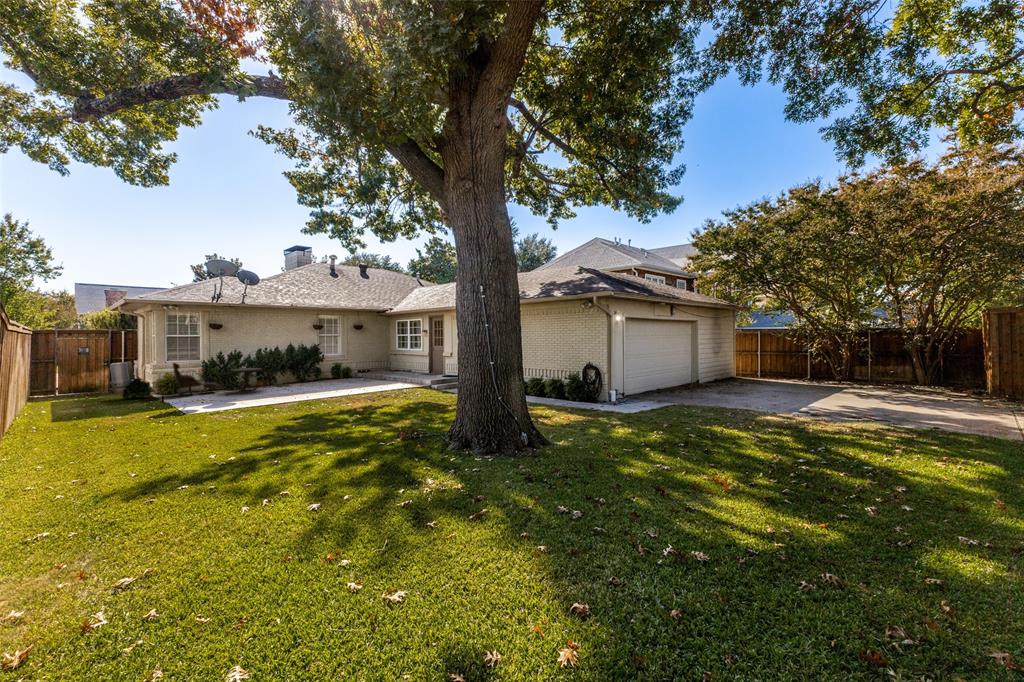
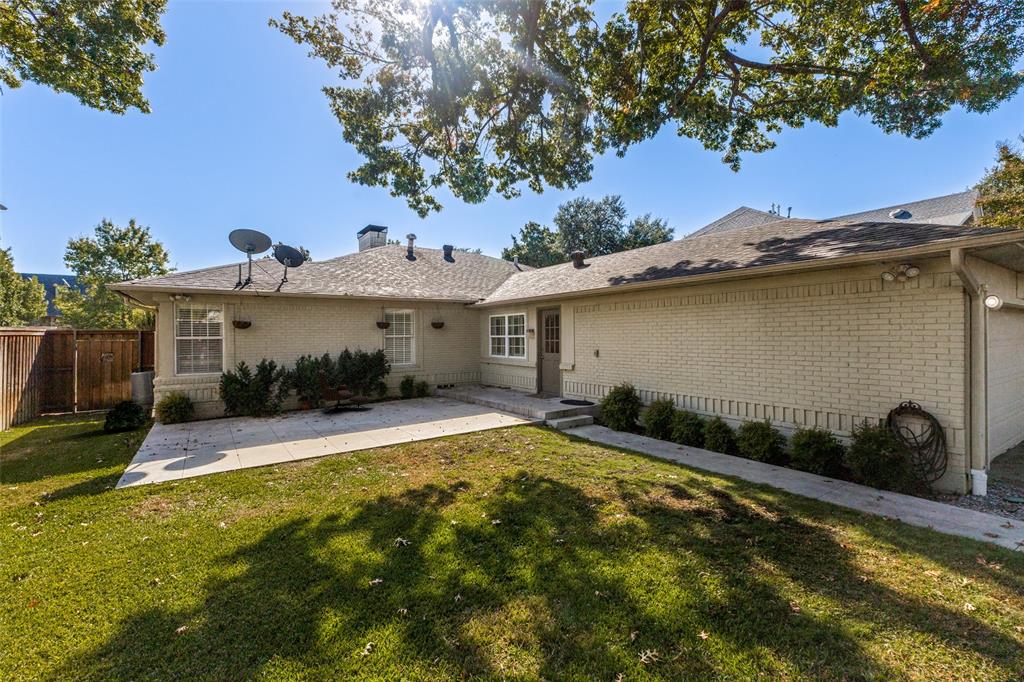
lounge chair: present [173,363,218,395] -> present [319,370,369,411]
side table: present [230,368,262,391] -> none [255,384,302,420]

